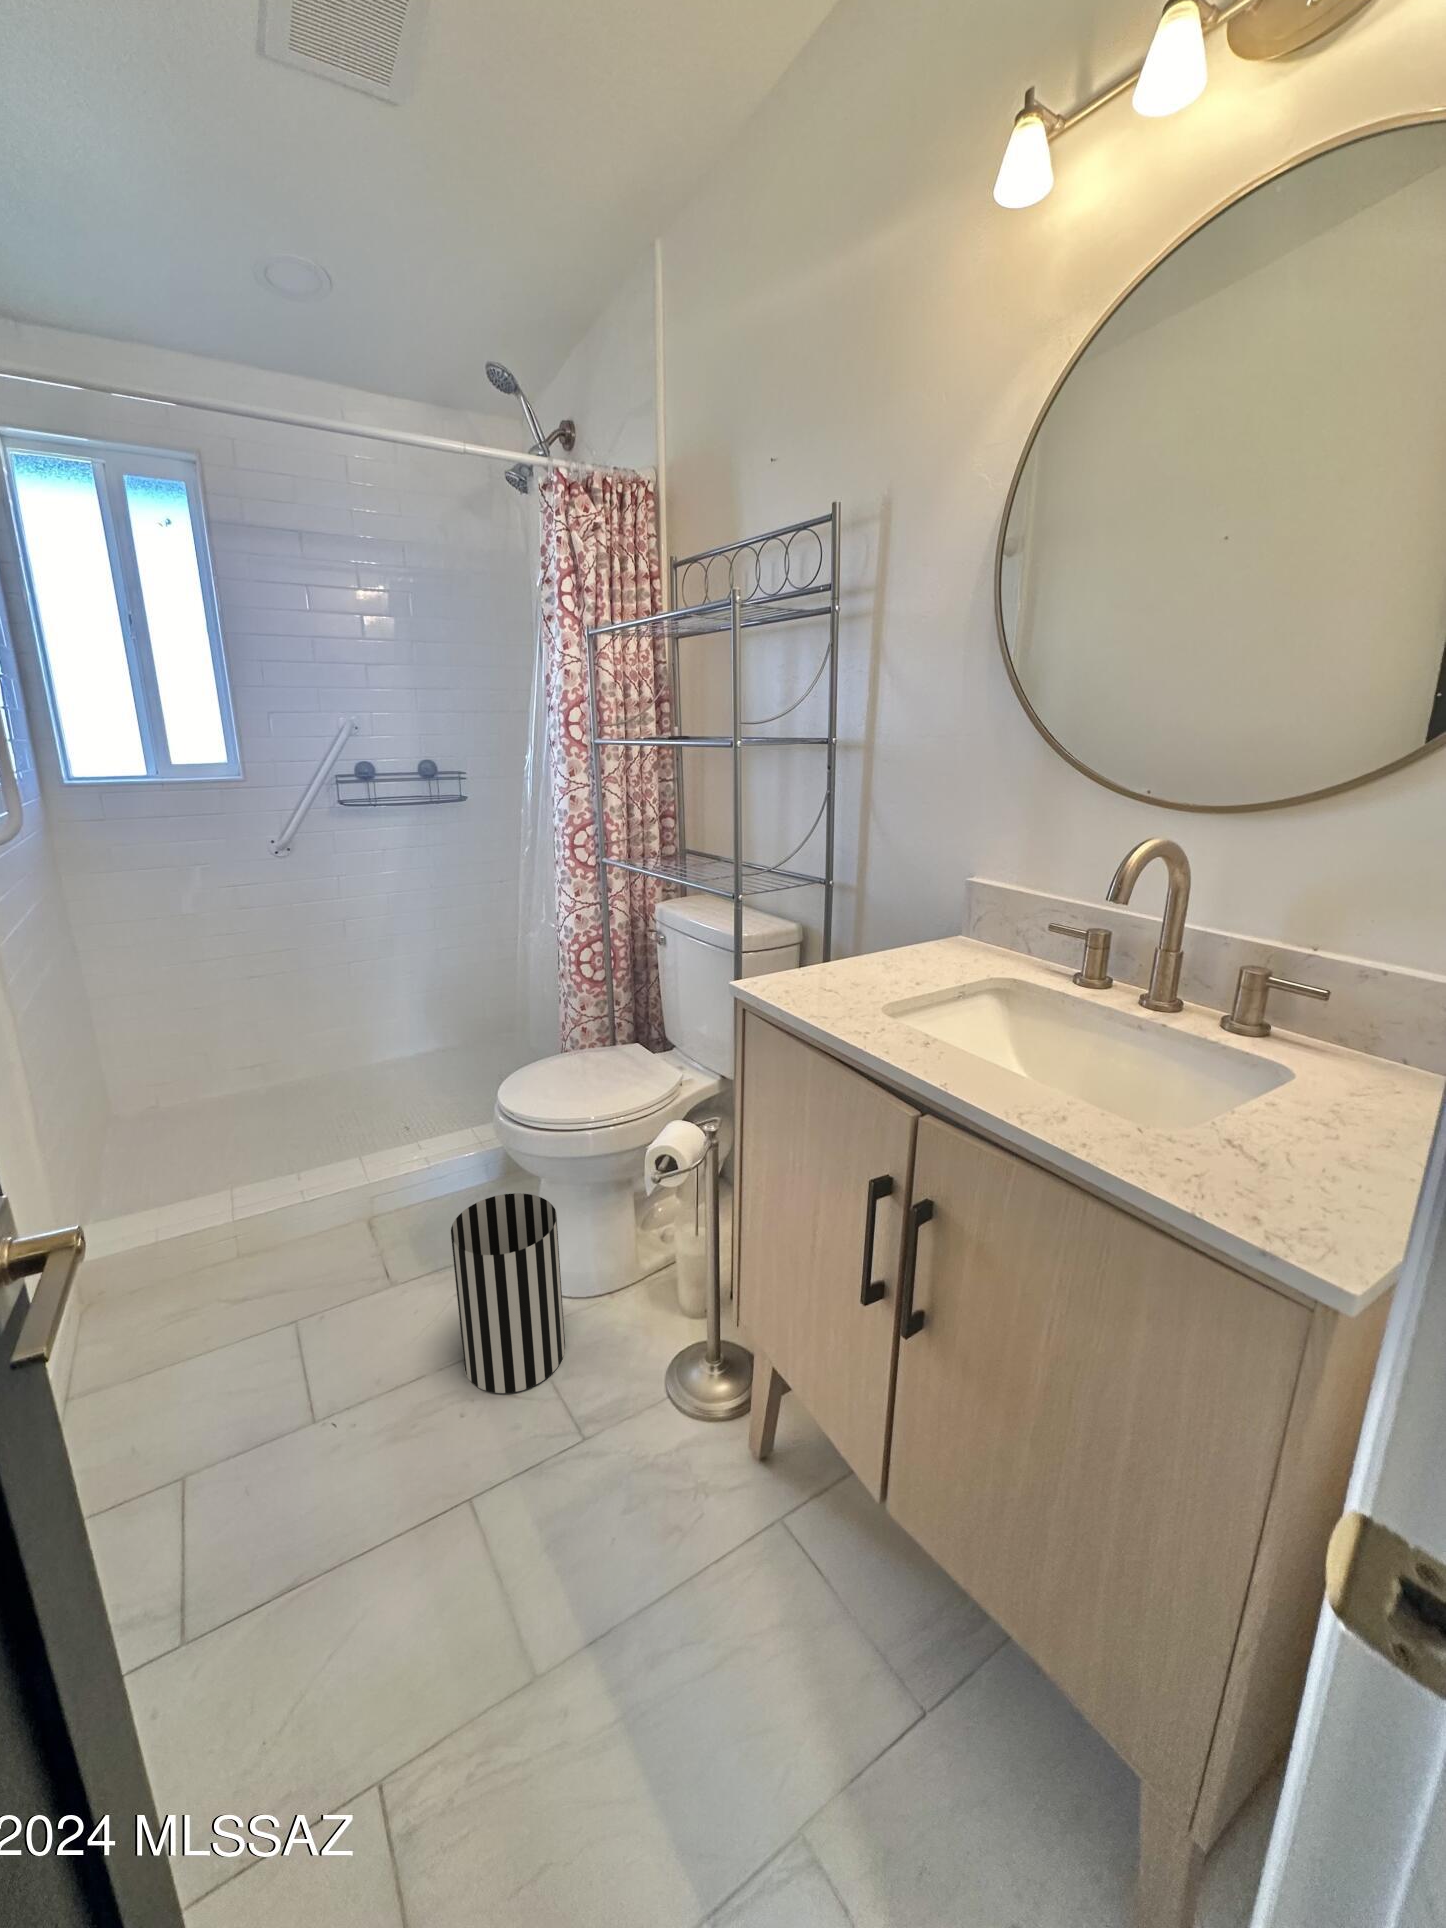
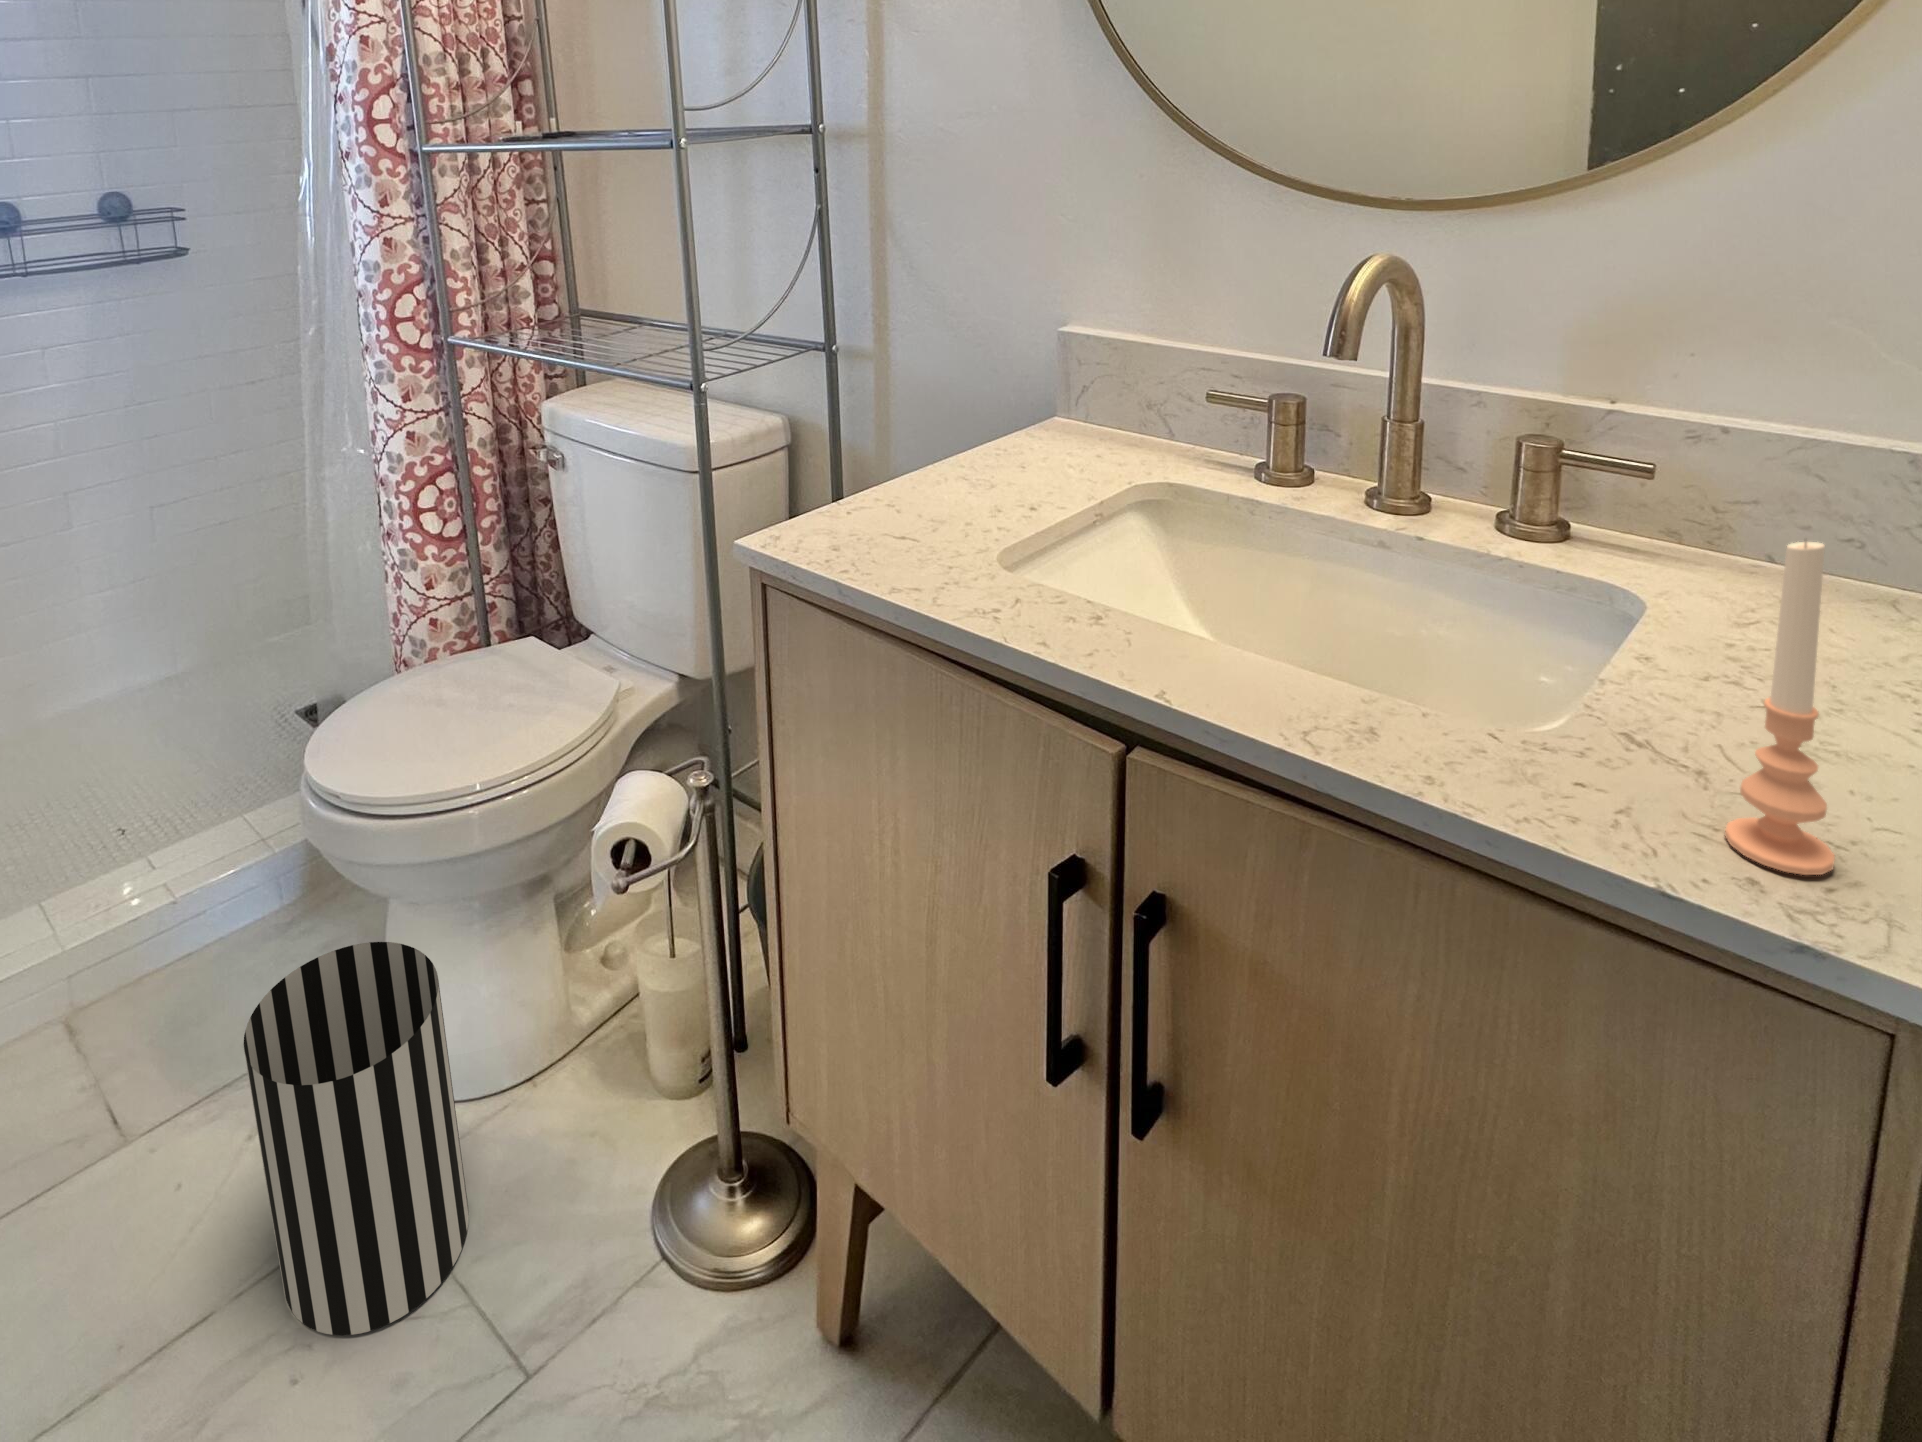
candle: none [1248,1012,1320,1215] -> present [1725,540,1835,875]

